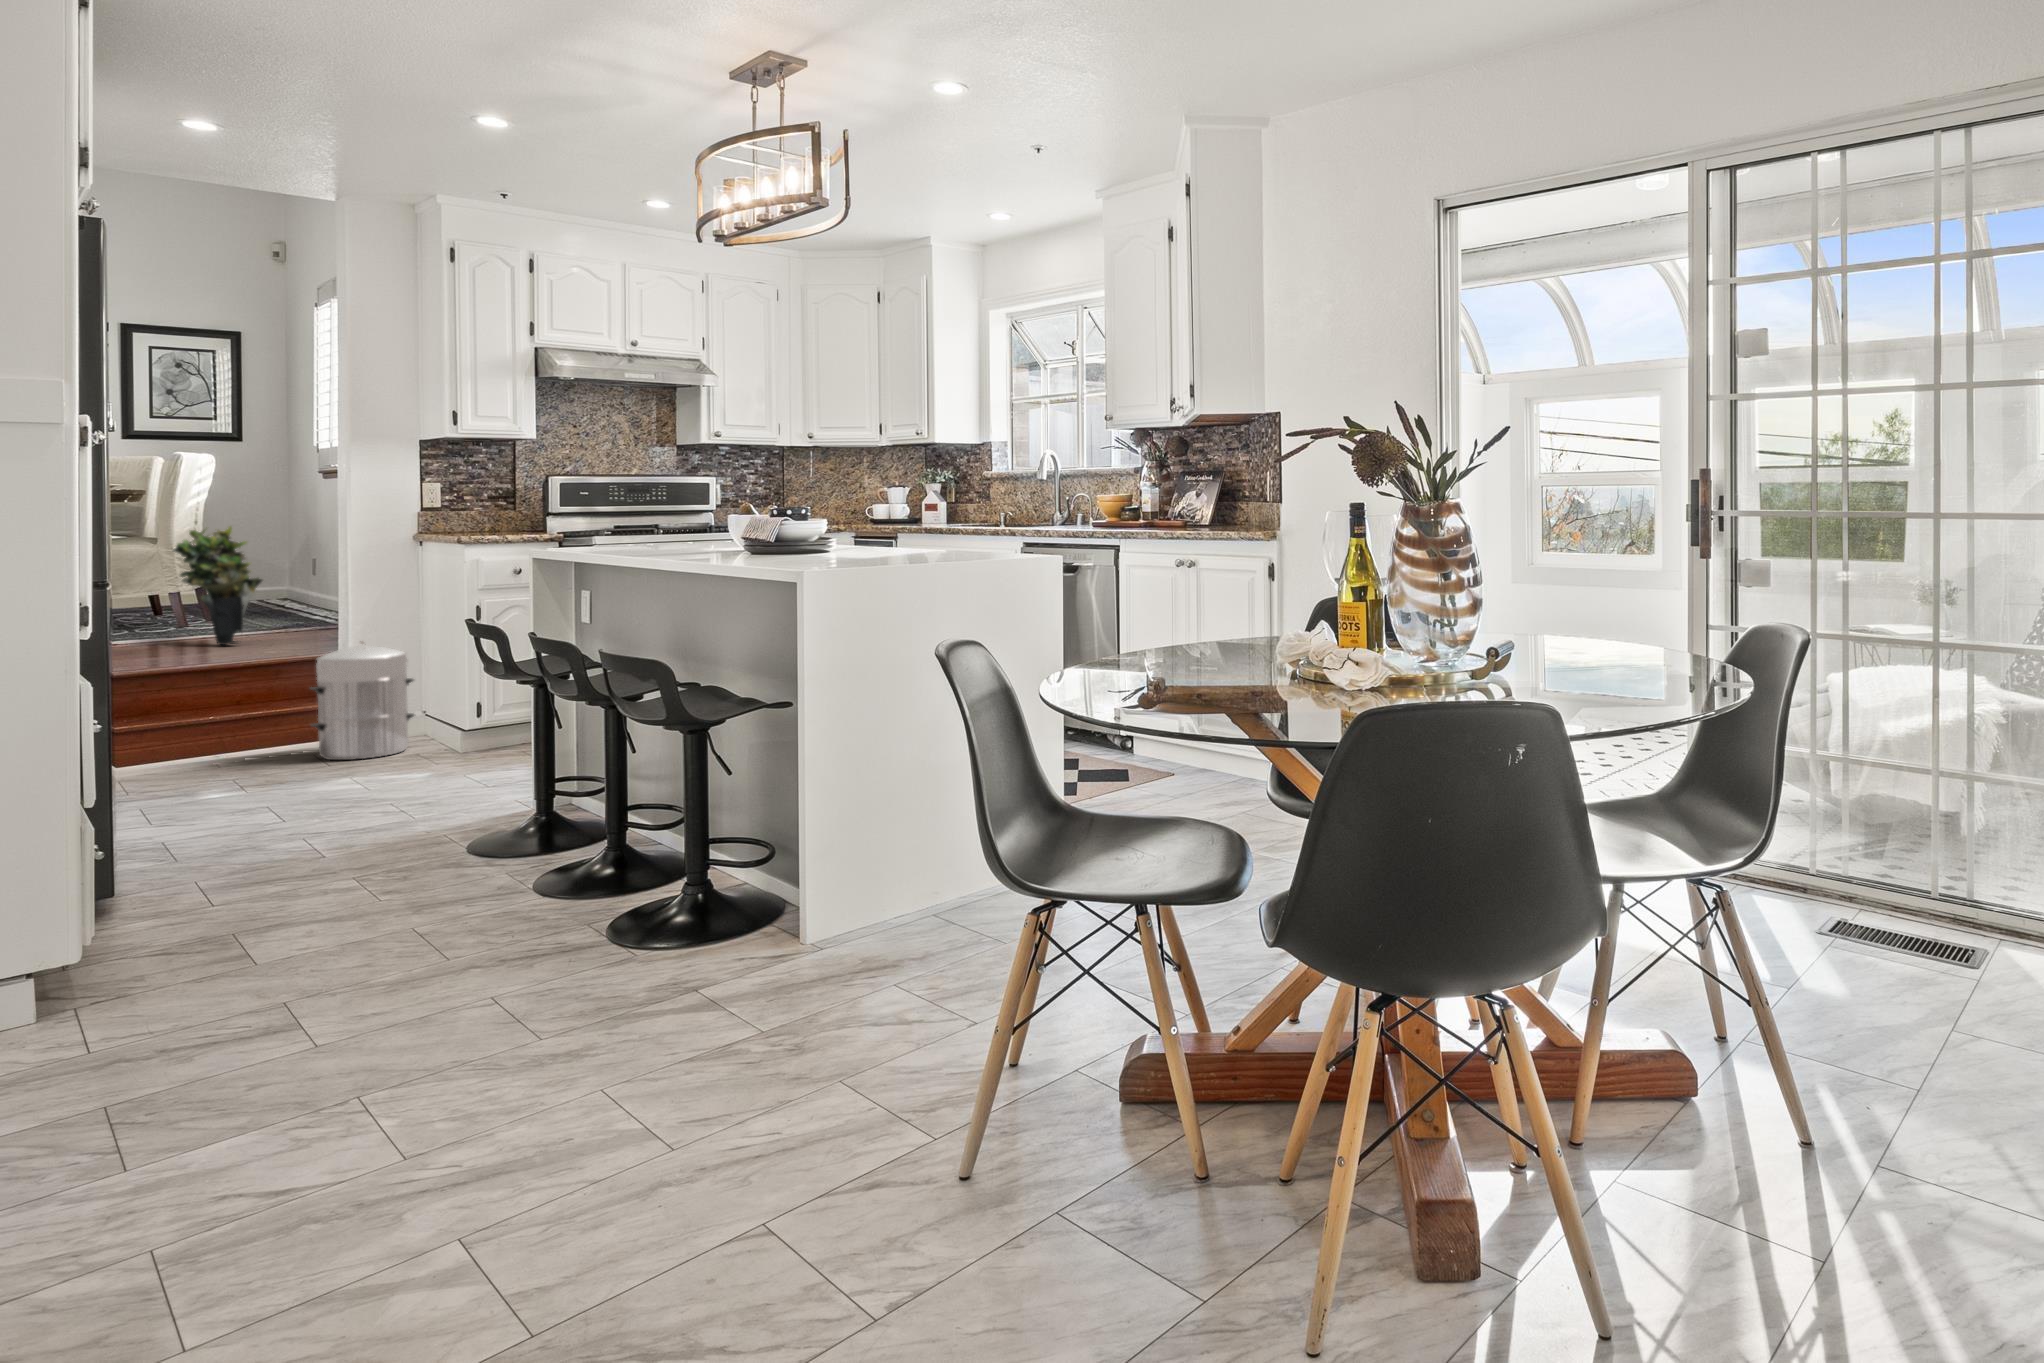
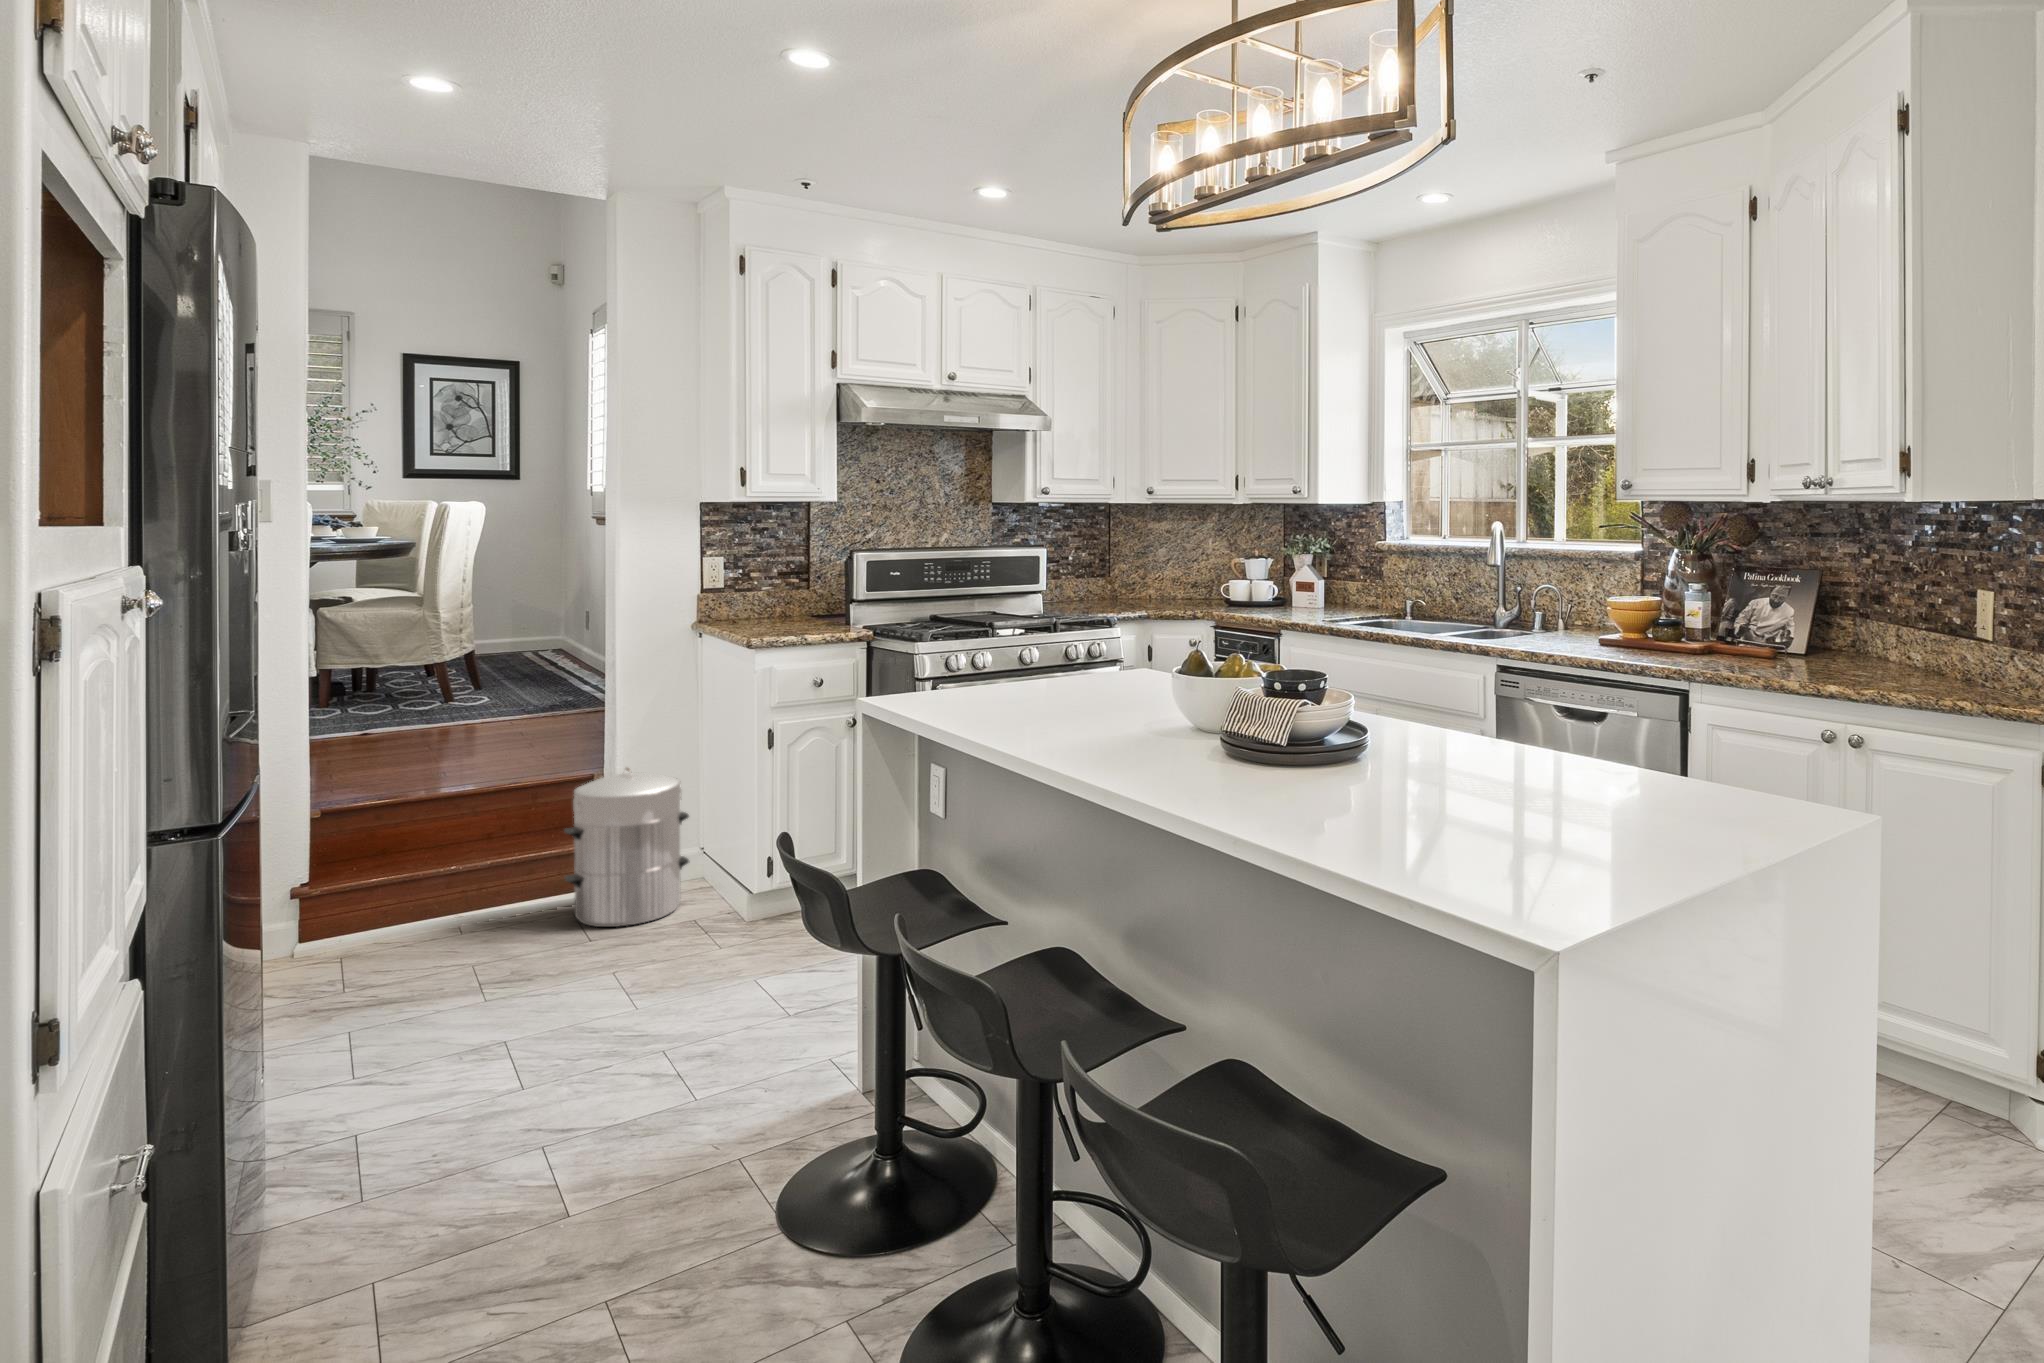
potted plant: present [173,526,262,645] -> none [426,596,527,743]

